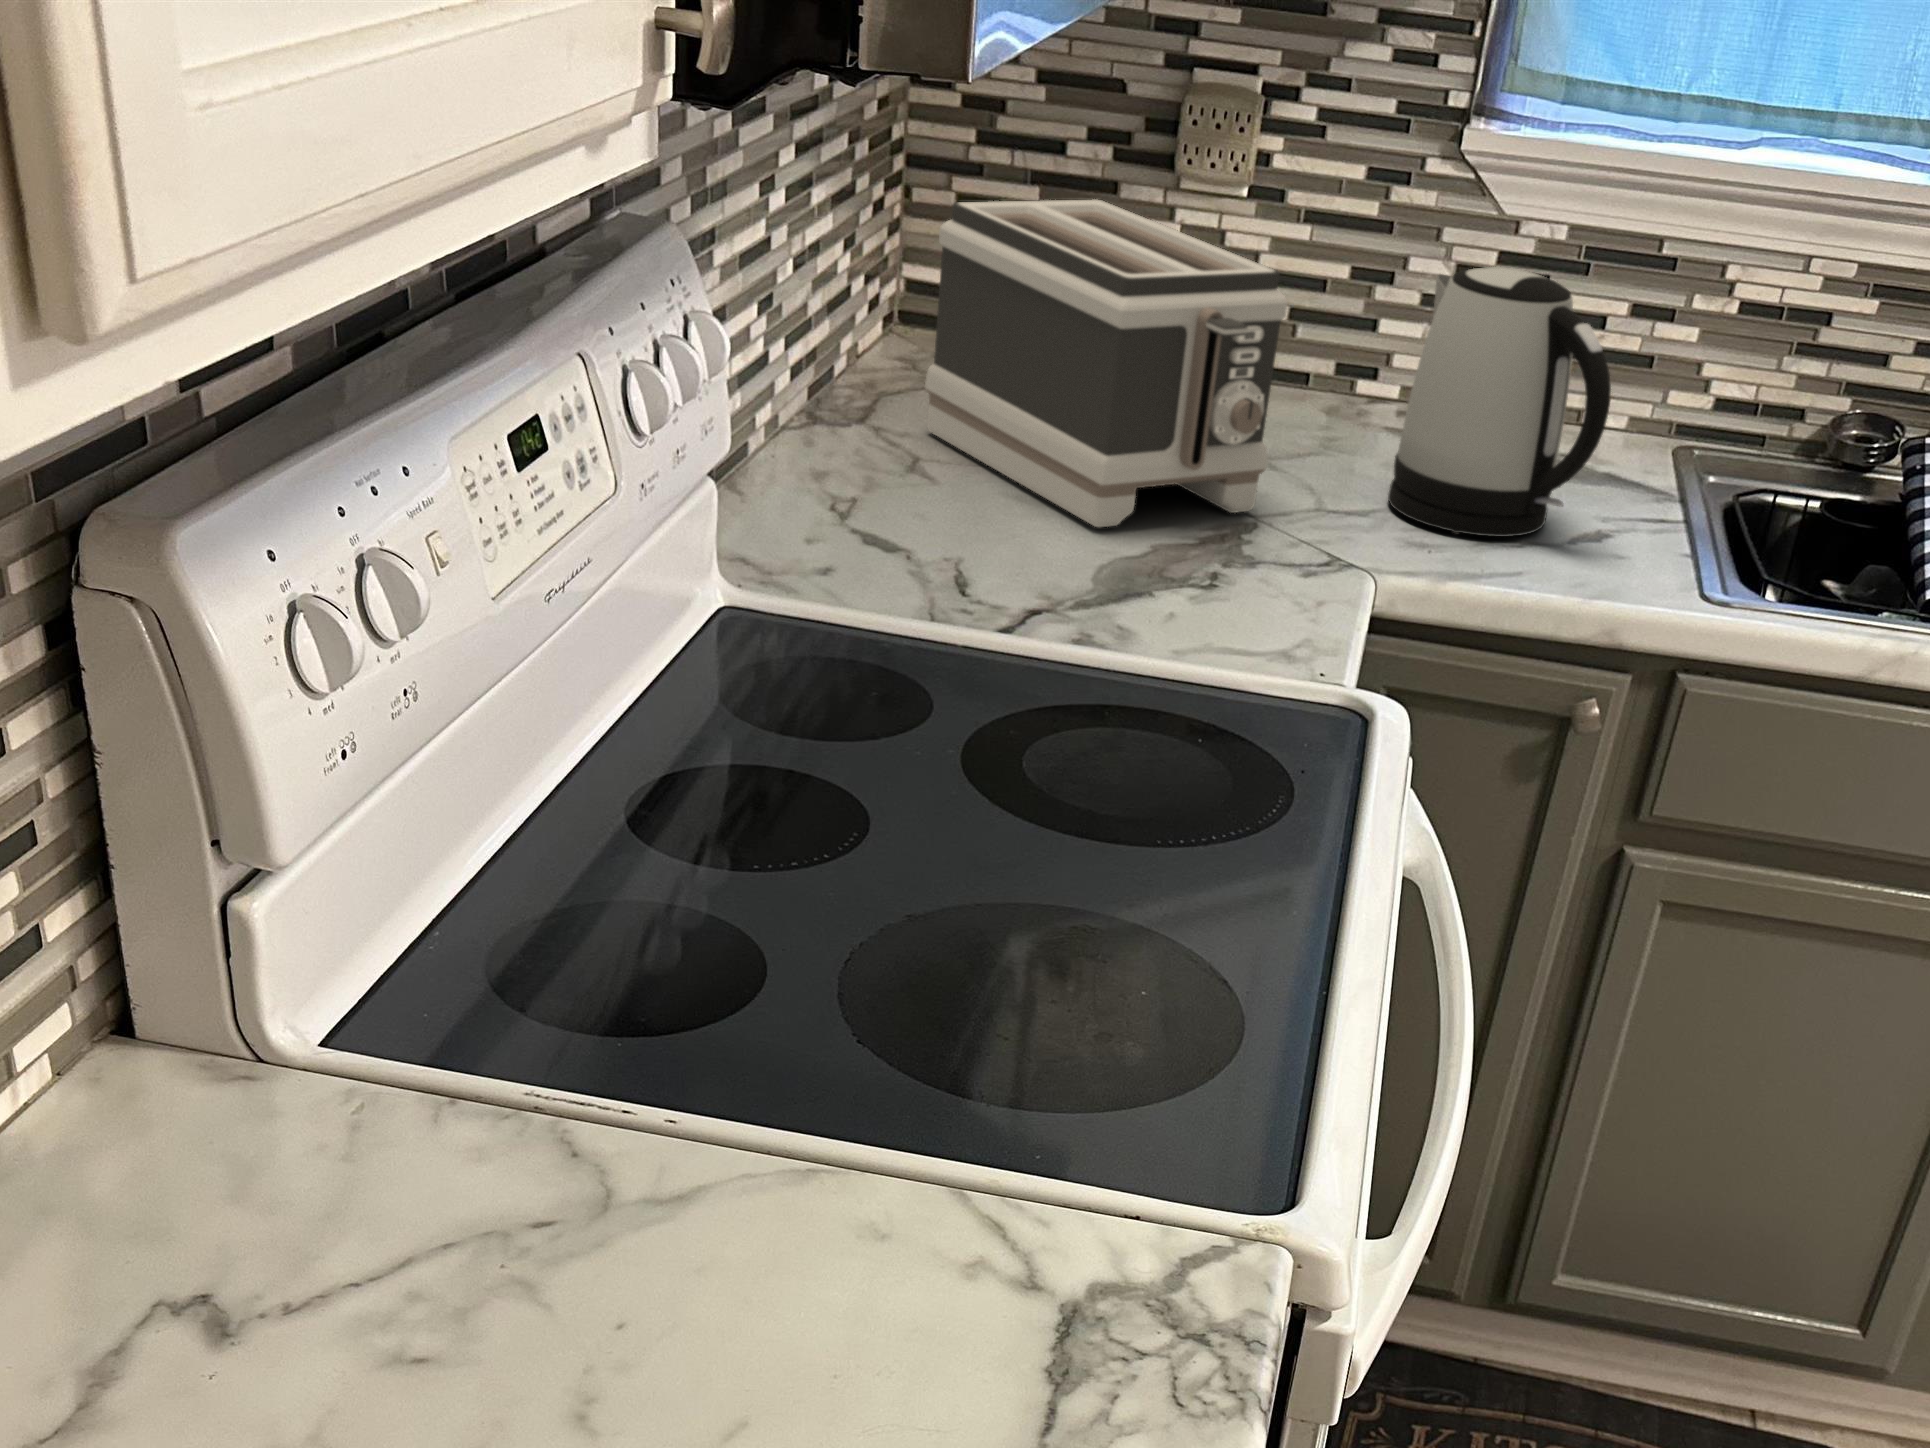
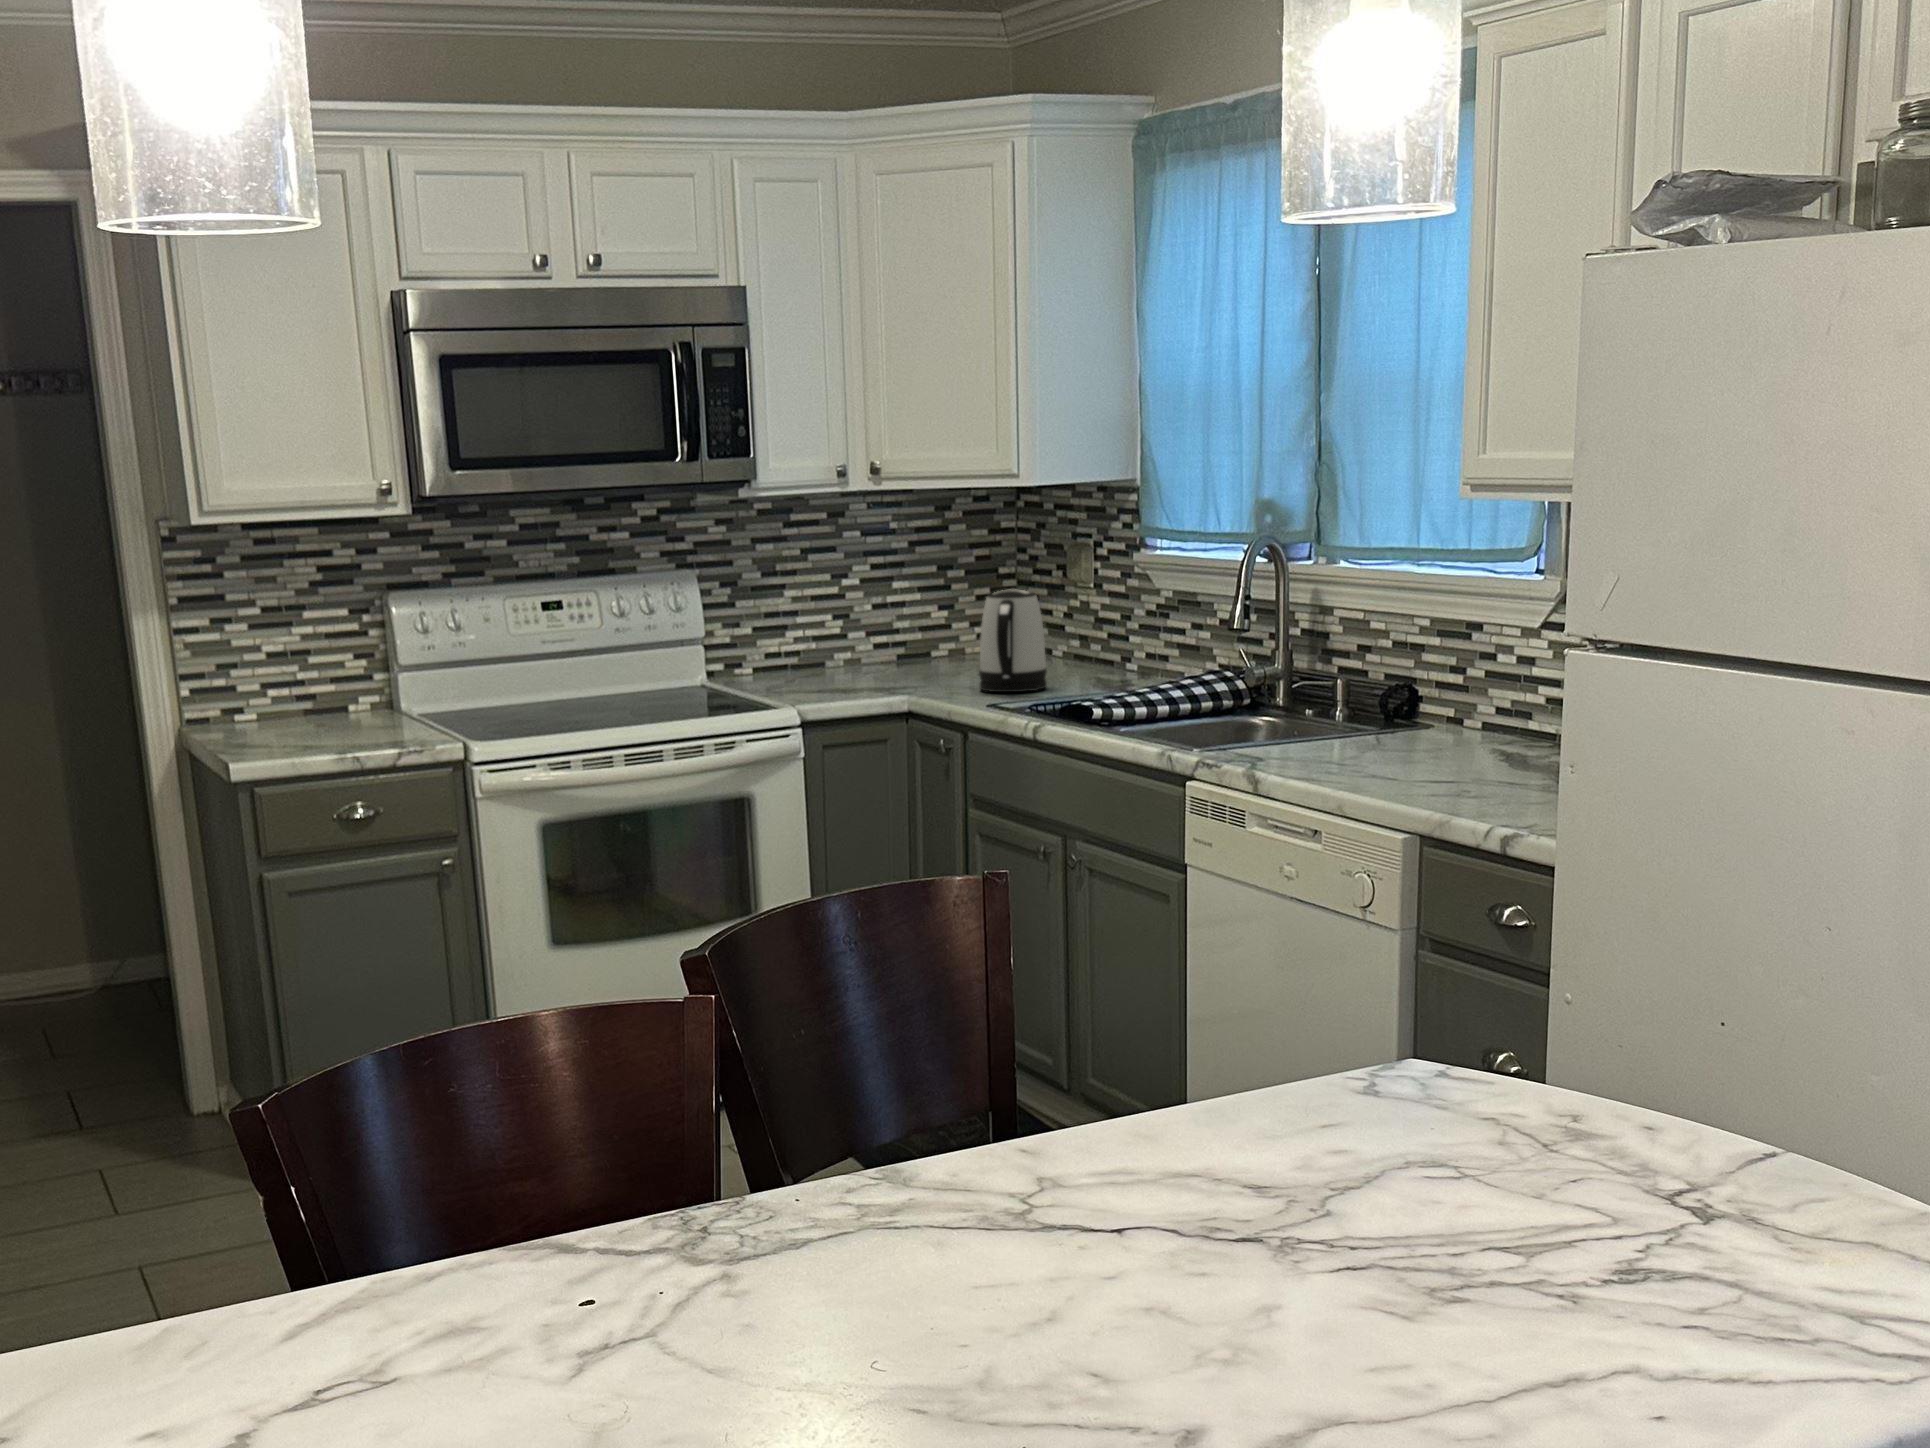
toaster: present [925,199,1288,527] -> none [860,581,979,684]

